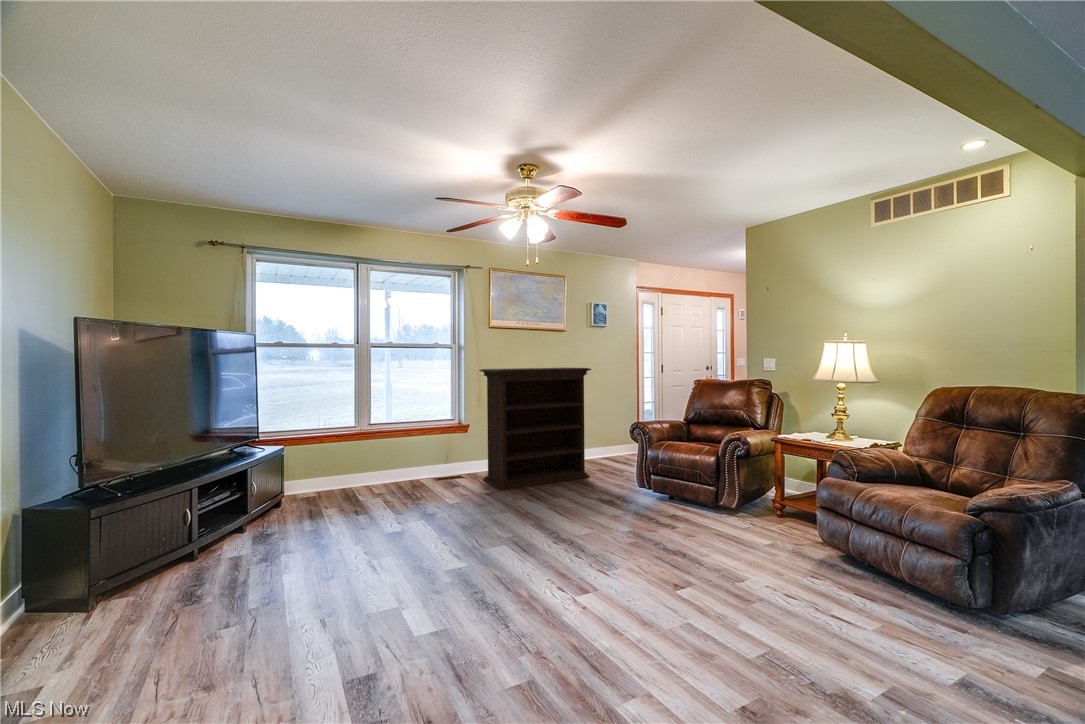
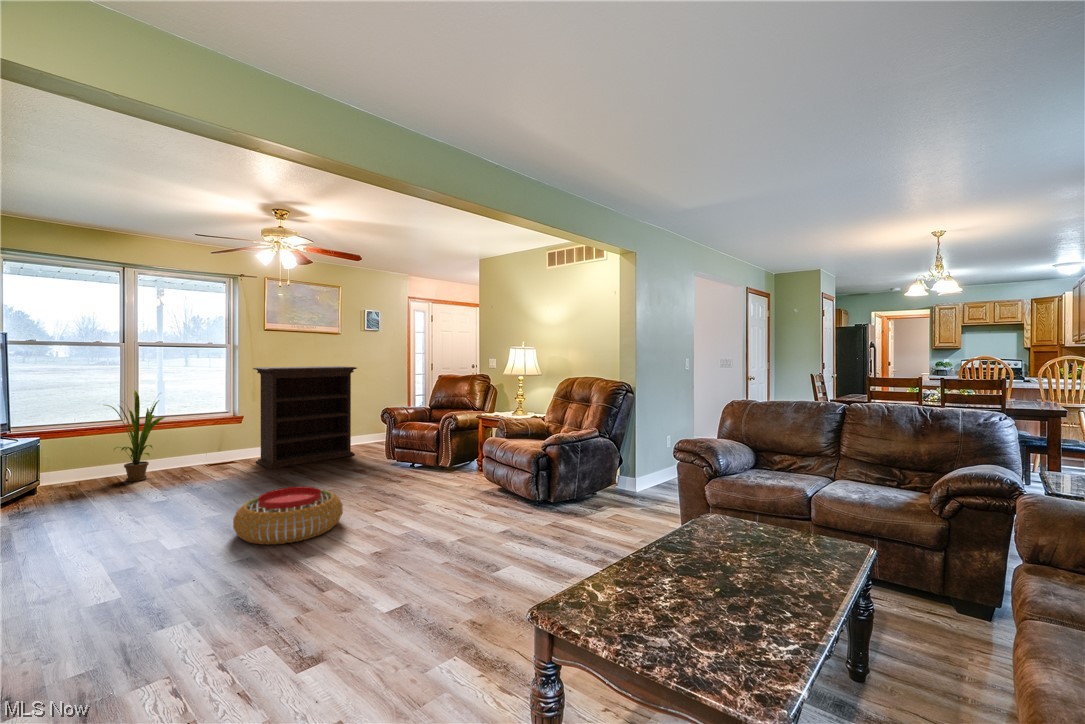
house plant: none [337,394,396,497] -> present [105,390,165,481]
pouf: none [488,542,639,651] -> present [233,487,343,545]

